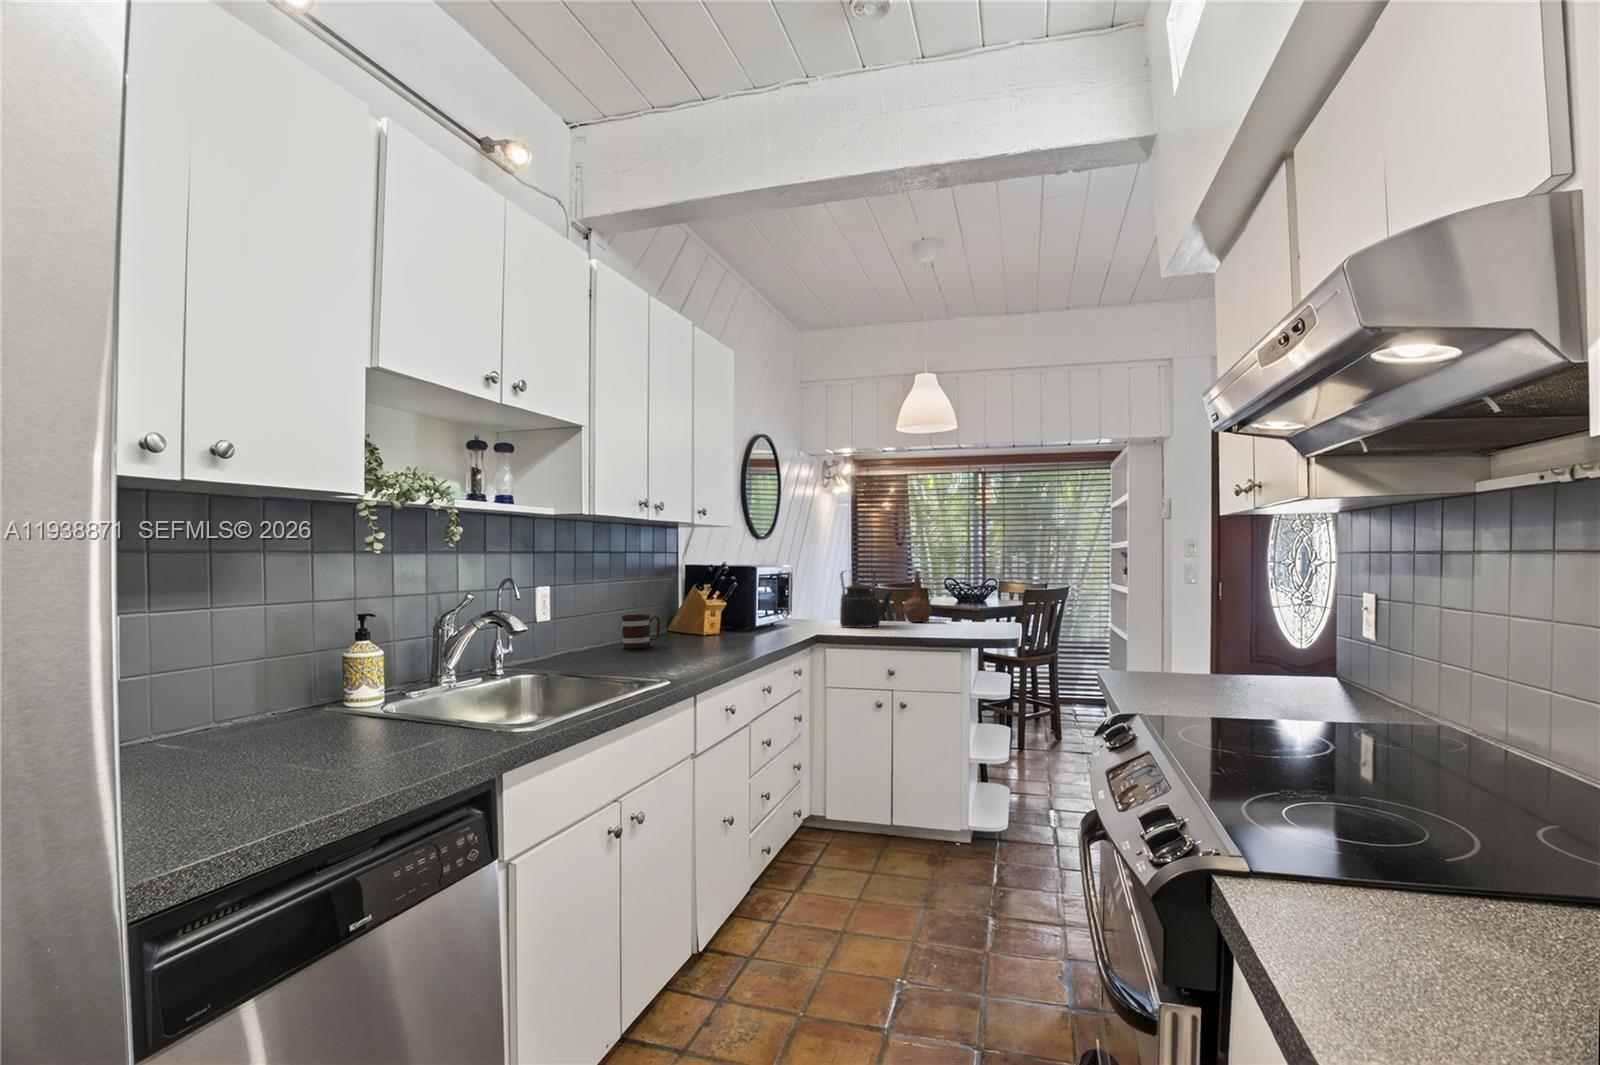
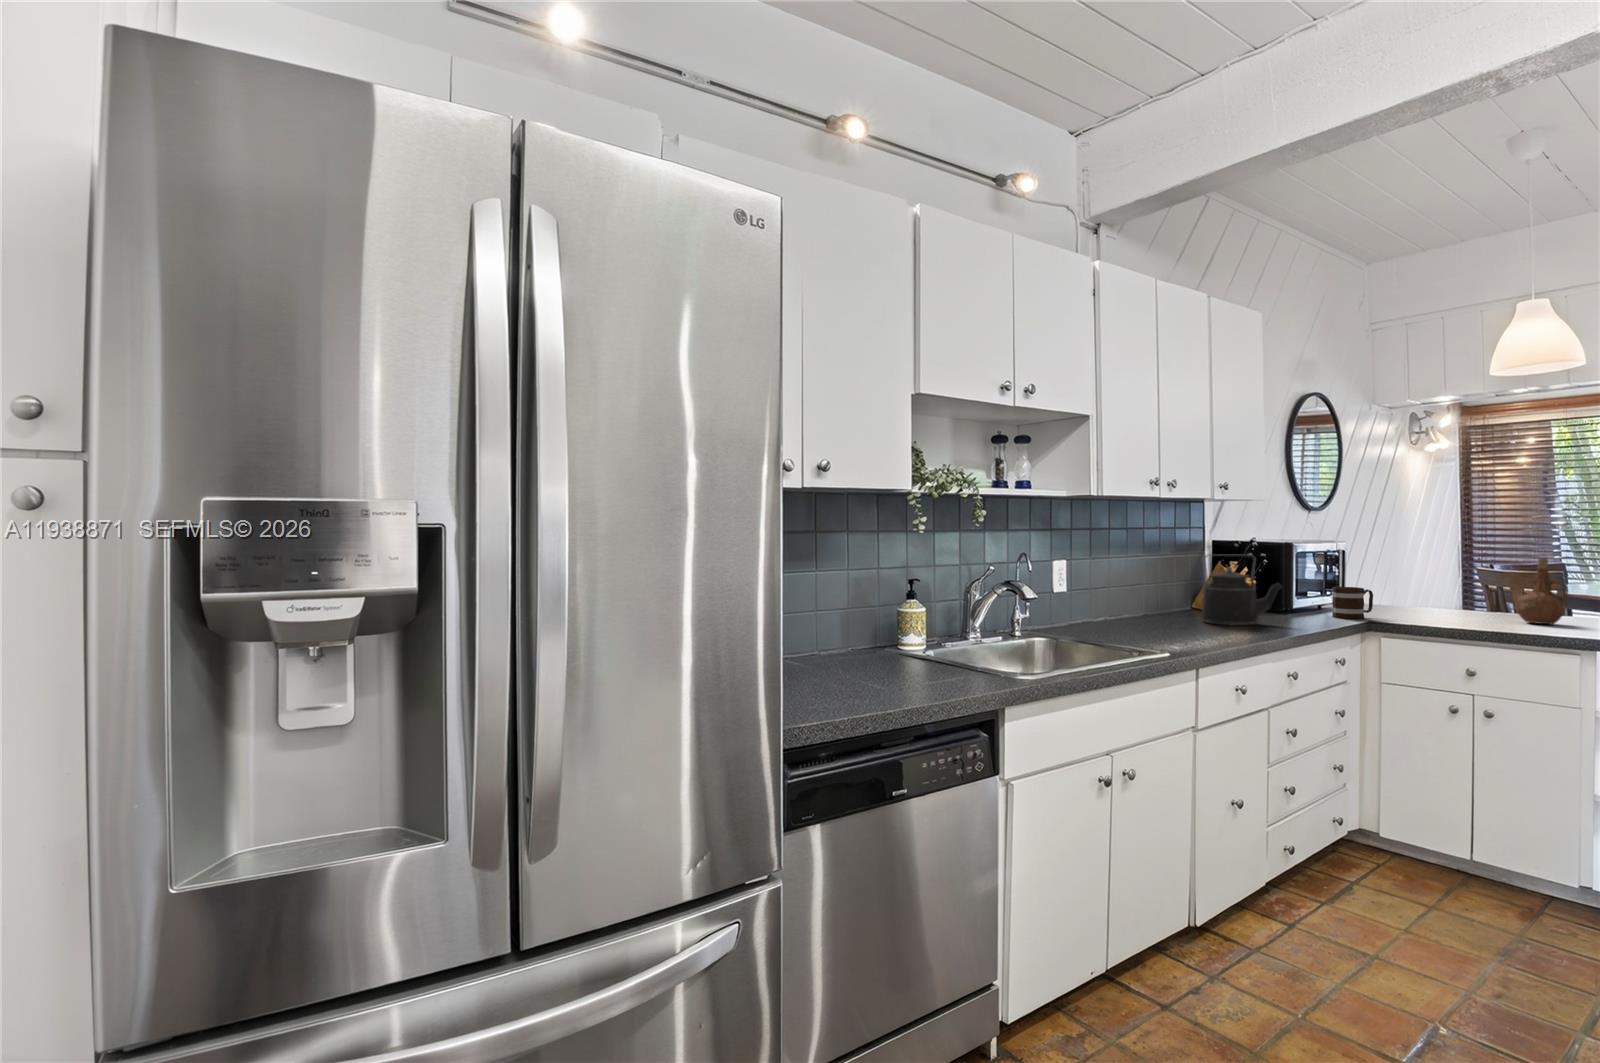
kettle: present [840,570,892,628] -> present [1201,555,1282,626]
mug: present [622,614,660,649] -> present [1332,587,1373,619]

